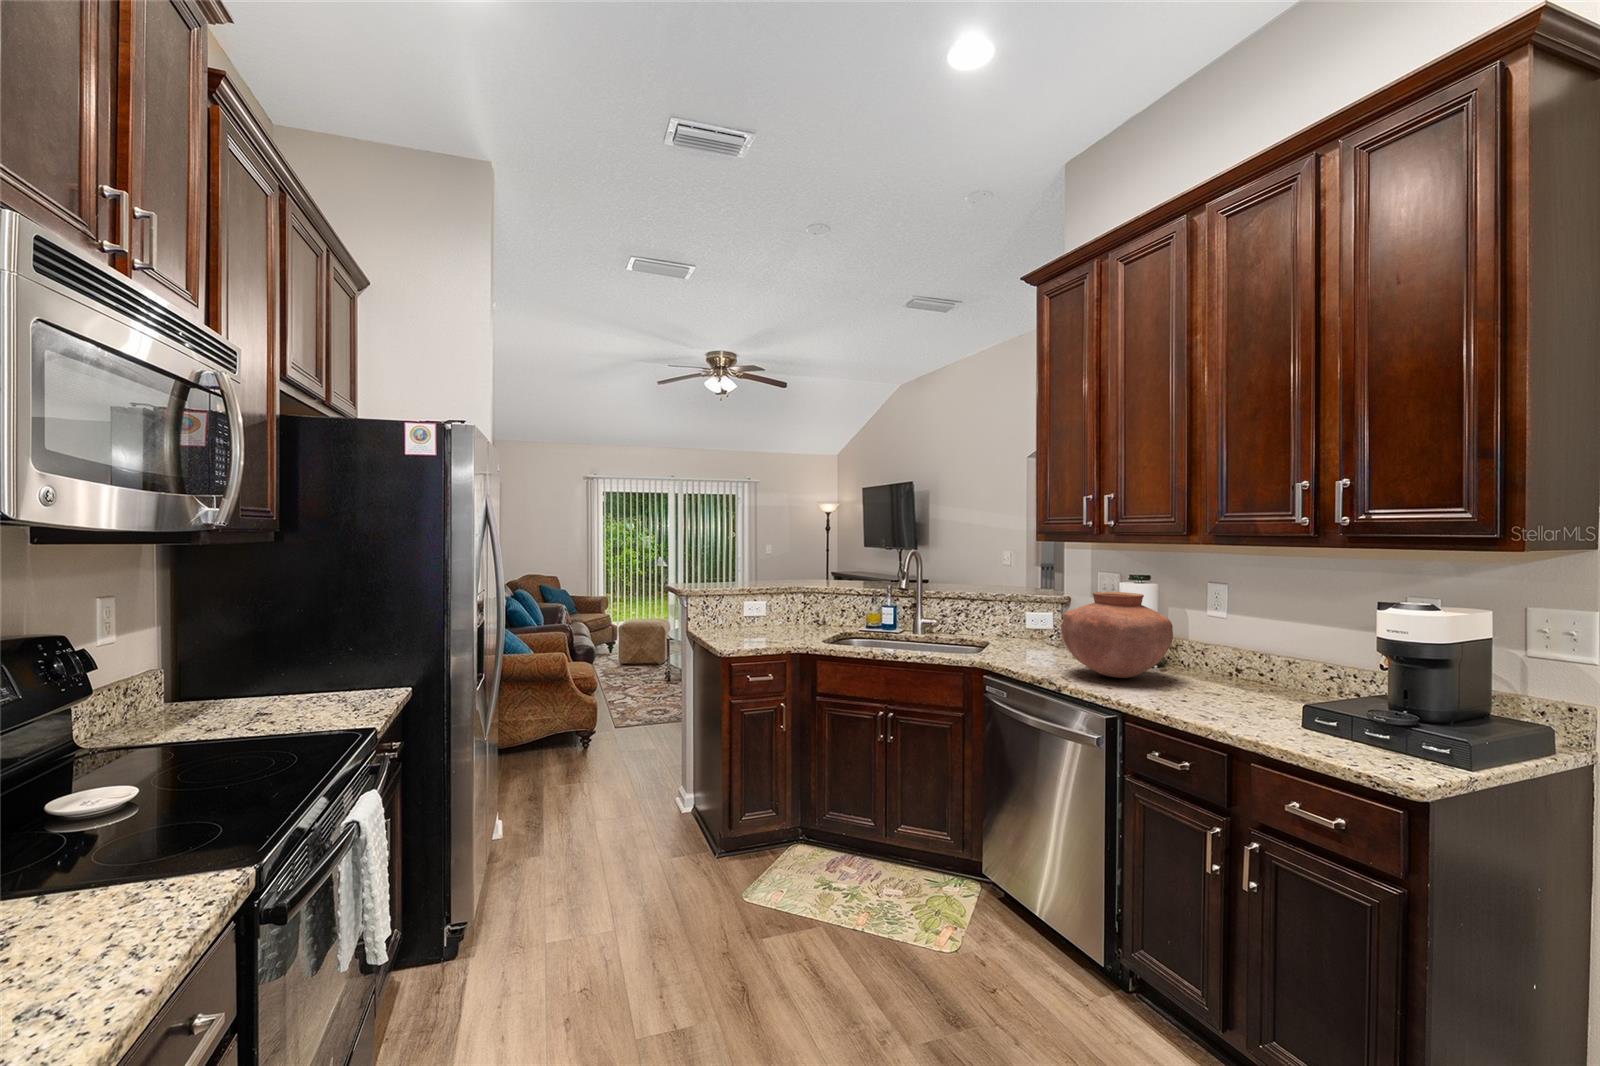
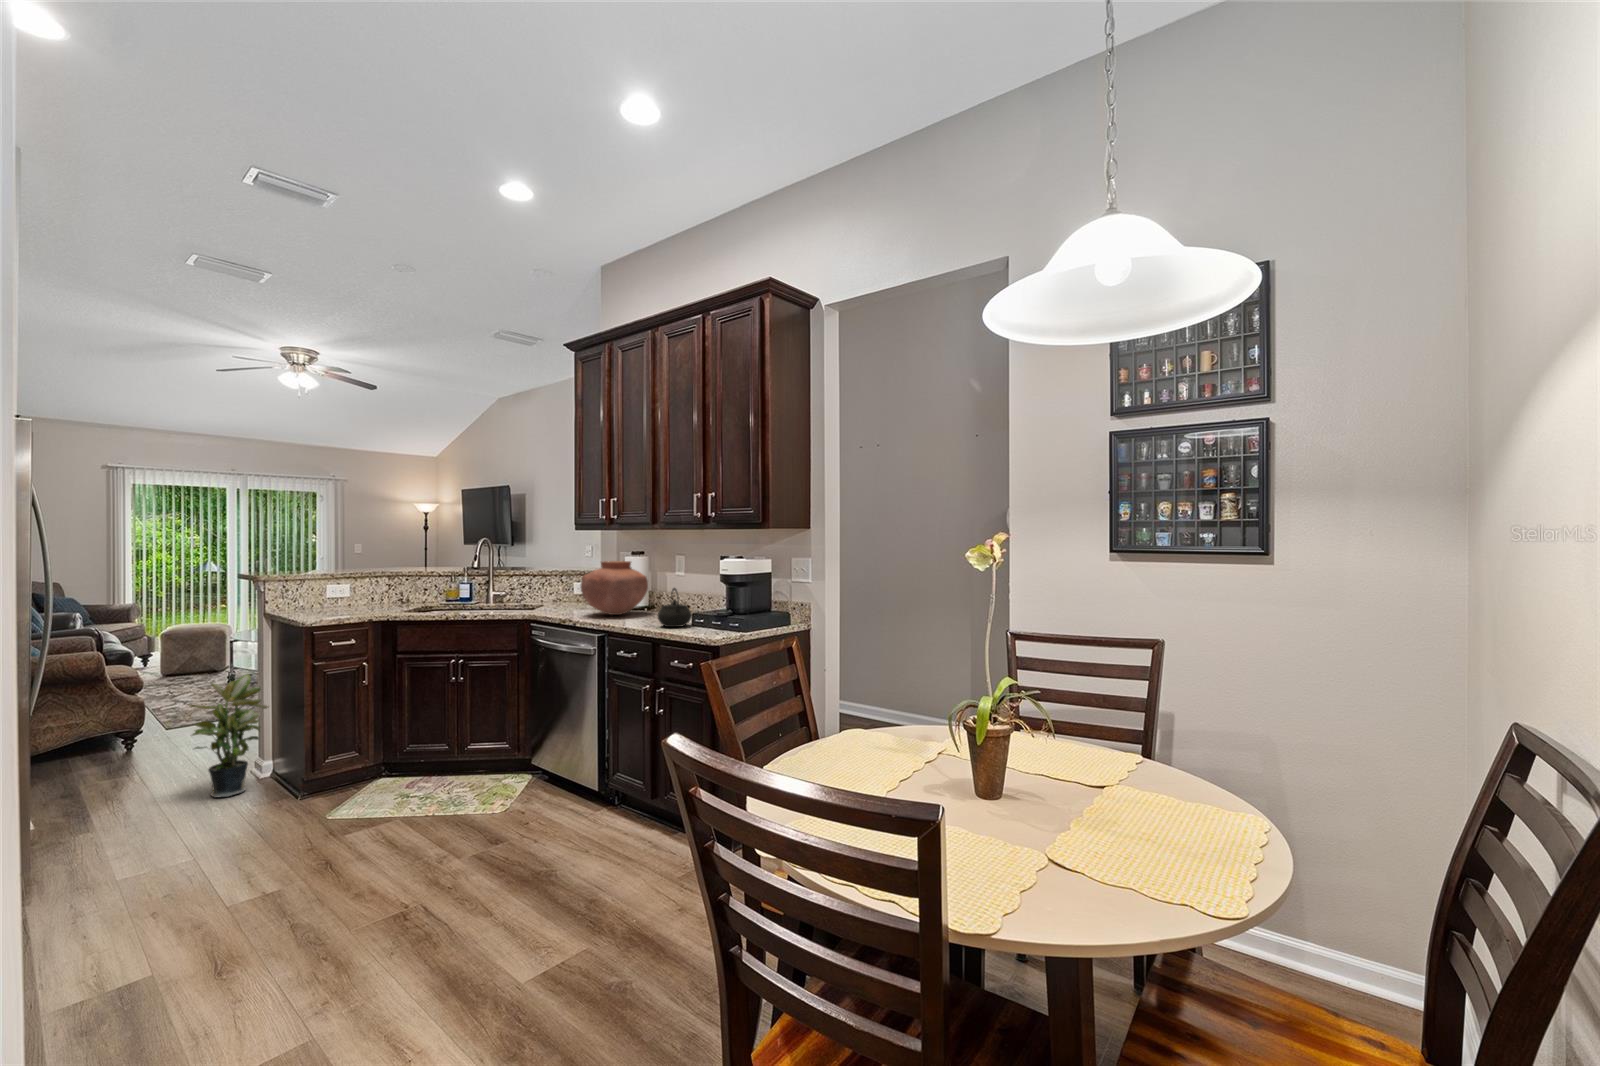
kettle: none [1230,654,1304,729] -> present [658,588,692,627]
potted plant: none [622,700,693,835] -> present [189,674,268,798]

